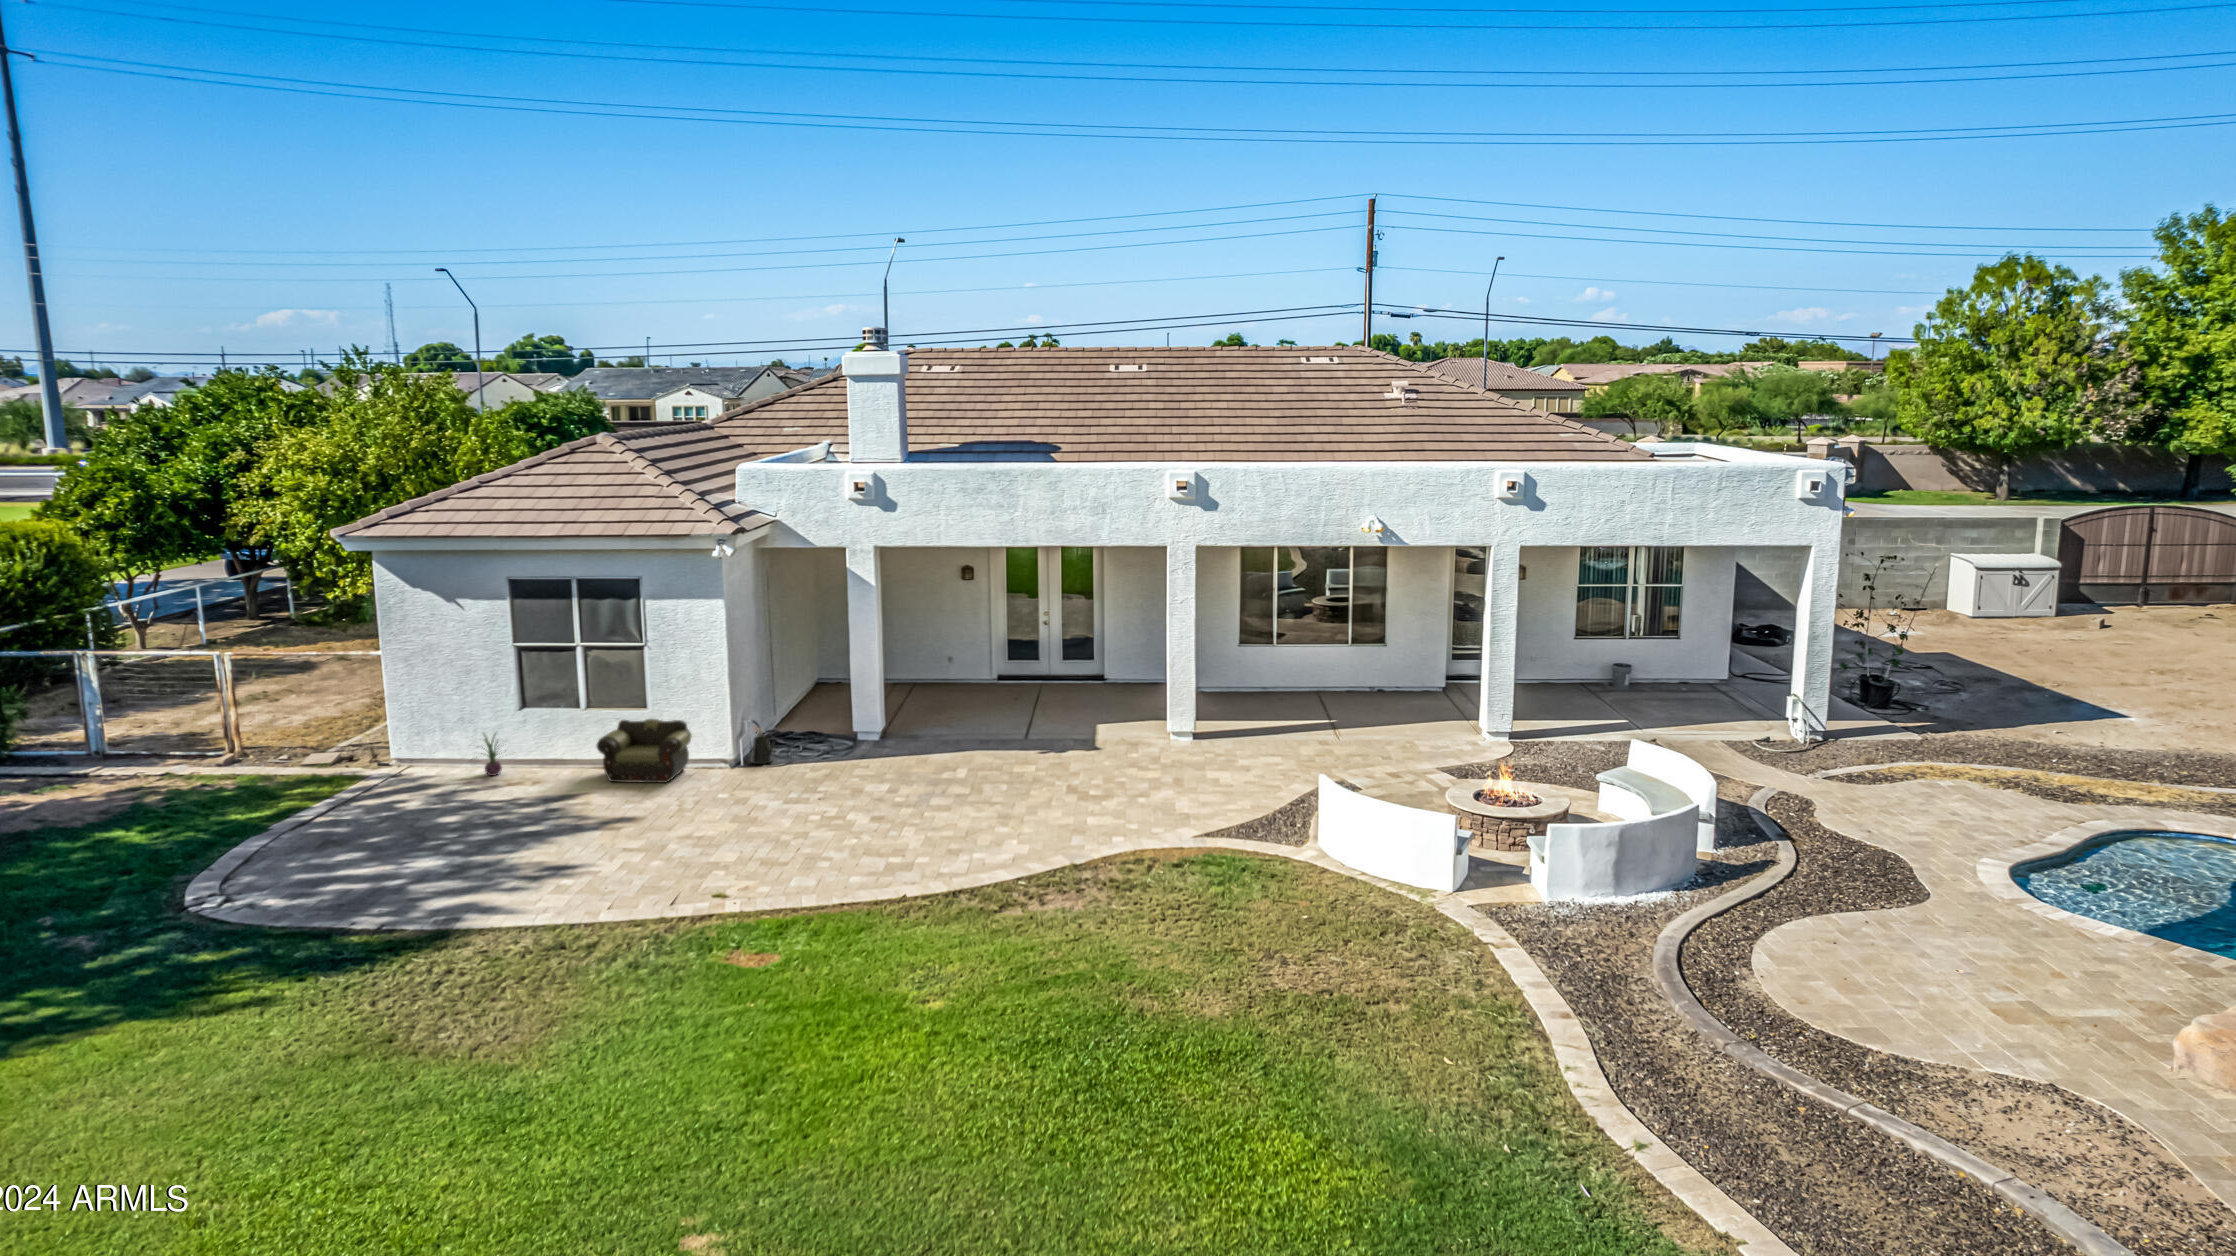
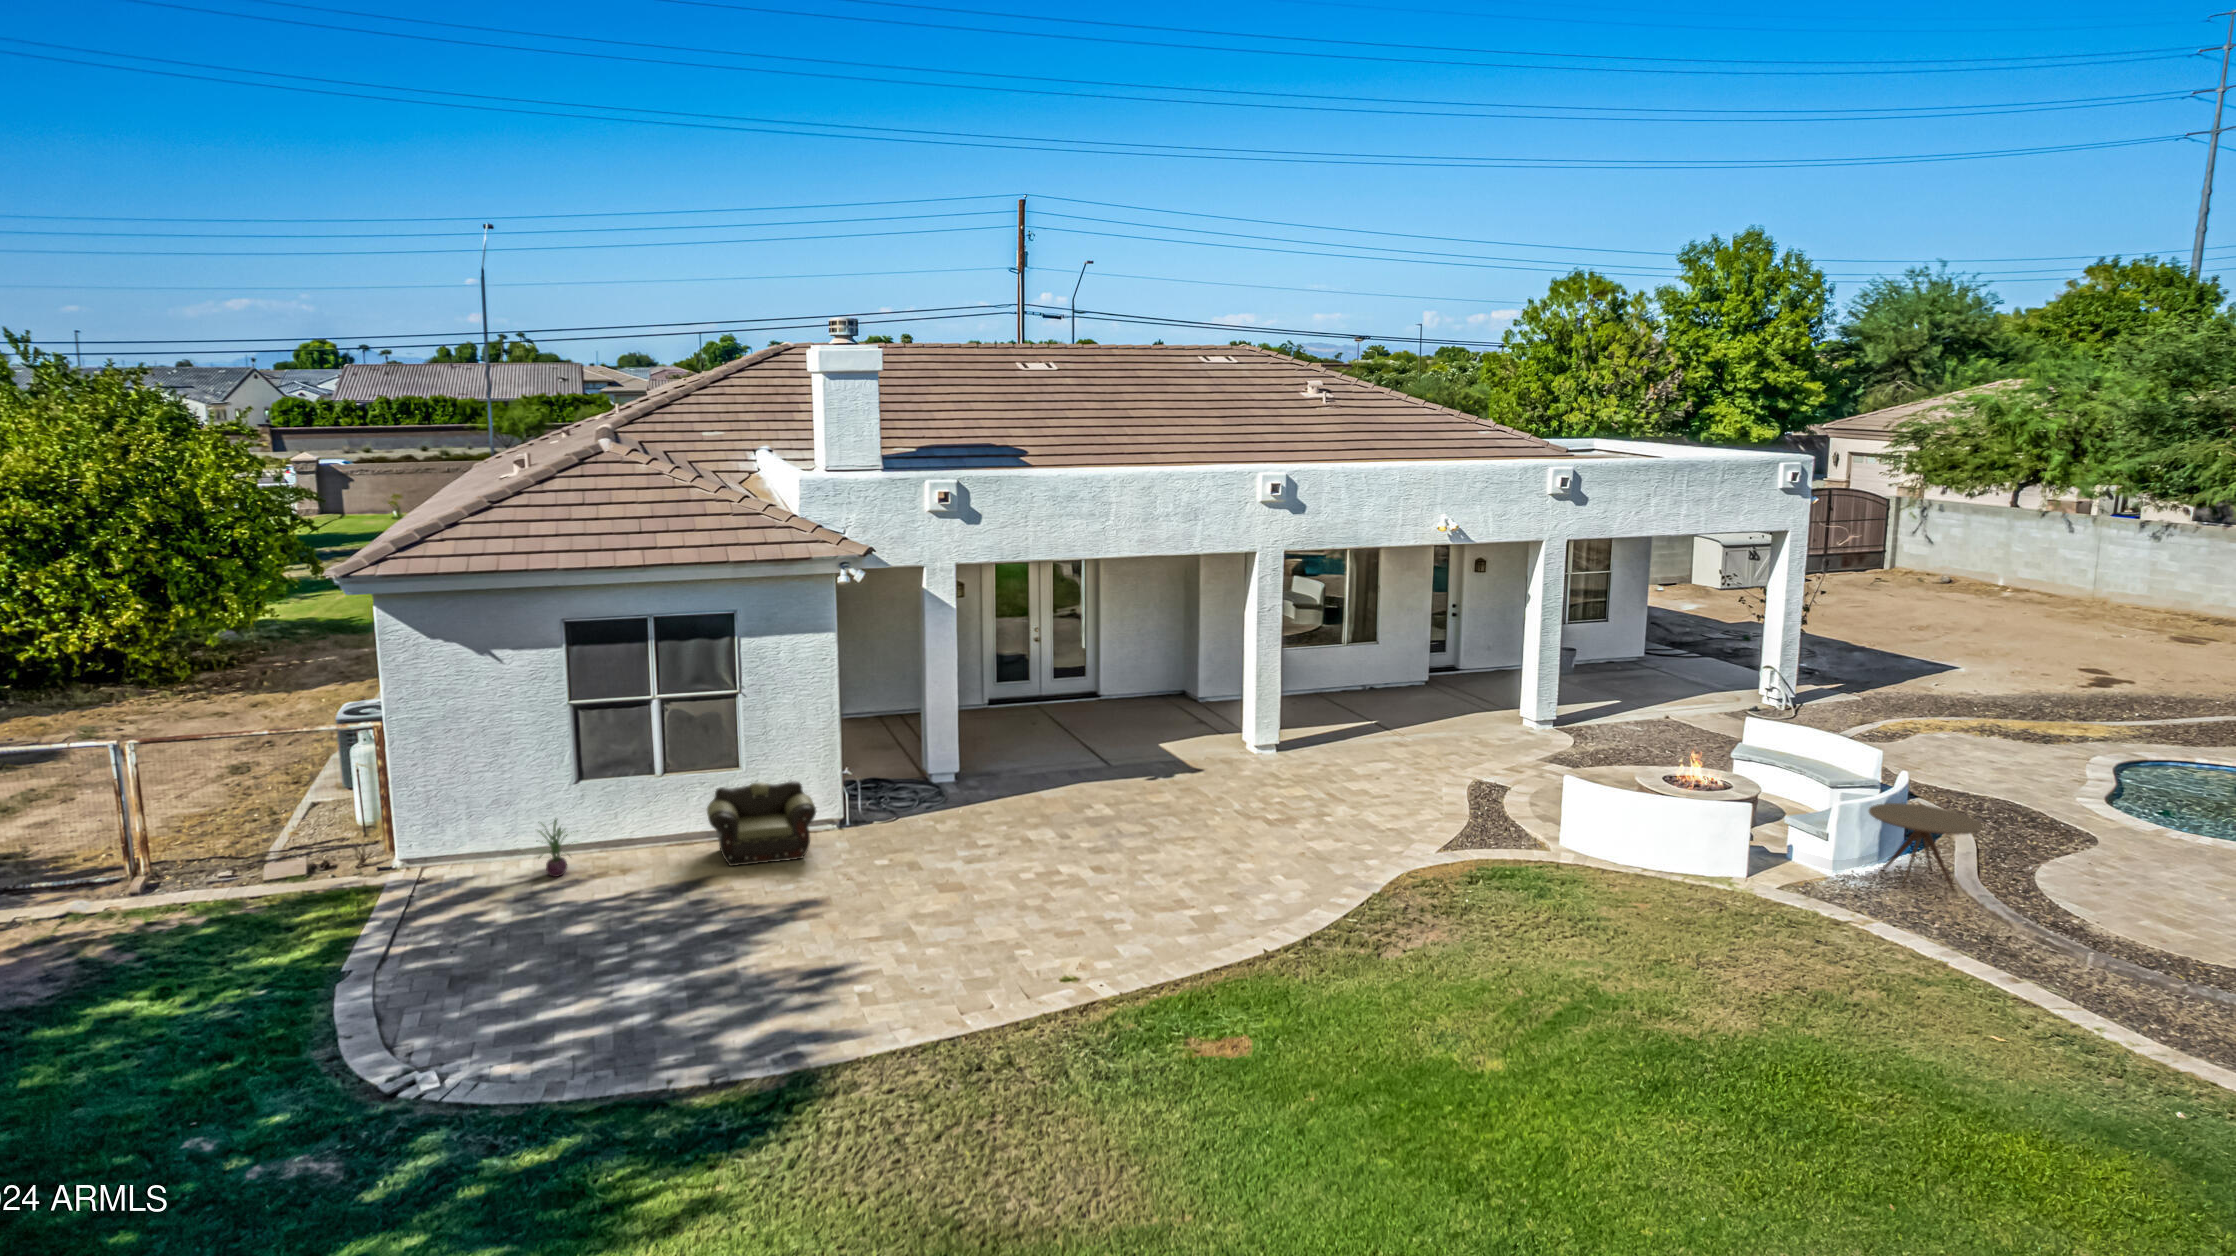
watering can: present [750,726,774,764] -> none [853,778,891,825]
round table: none [1580,837,1692,935] -> present [1869,803,1982,890]

